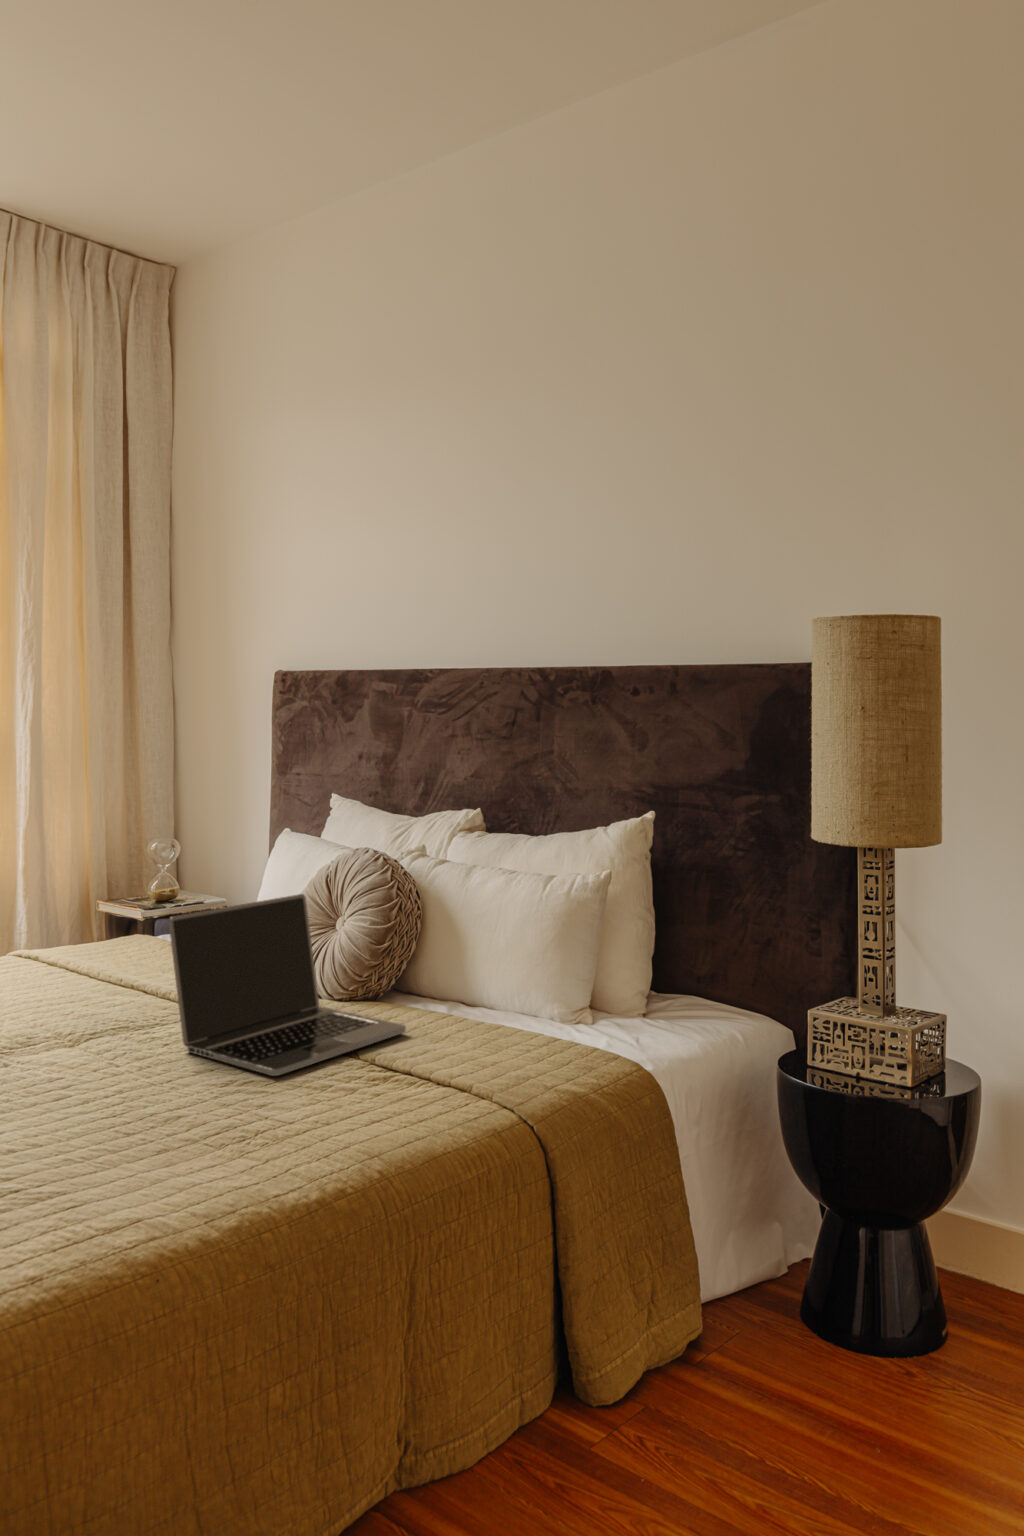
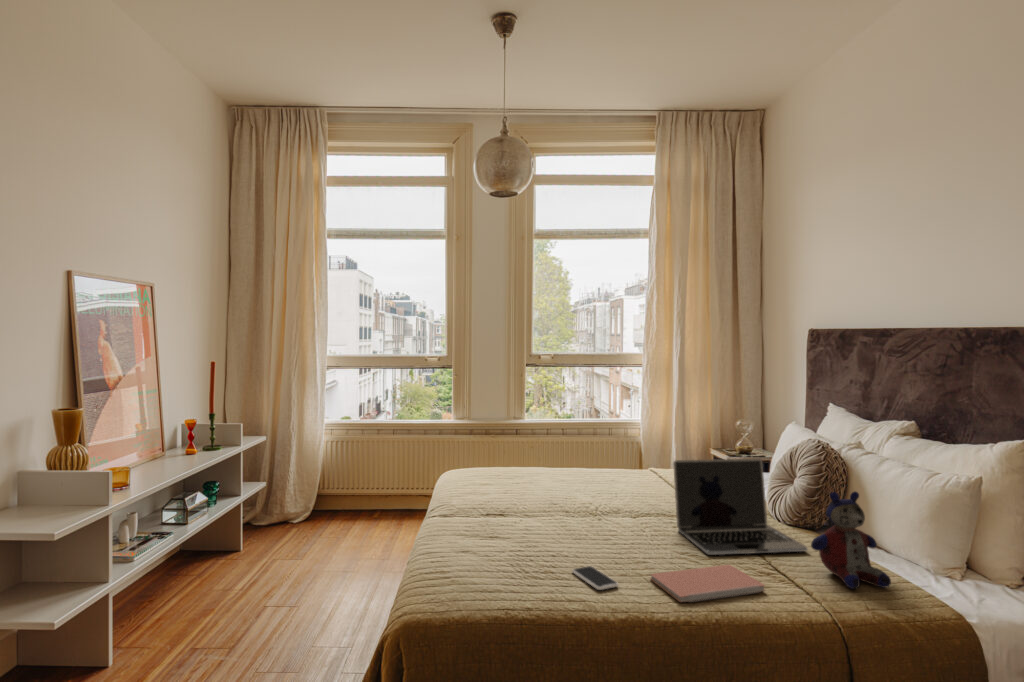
stuffed bear: none [438,919,544,1068] -> present [811,492,891,589]
notebook: none [219,1081,407,1163] -> present [650,565,765,602]
smartphone: none [60,1156,178,1192] -> present [572,566,618,590]

